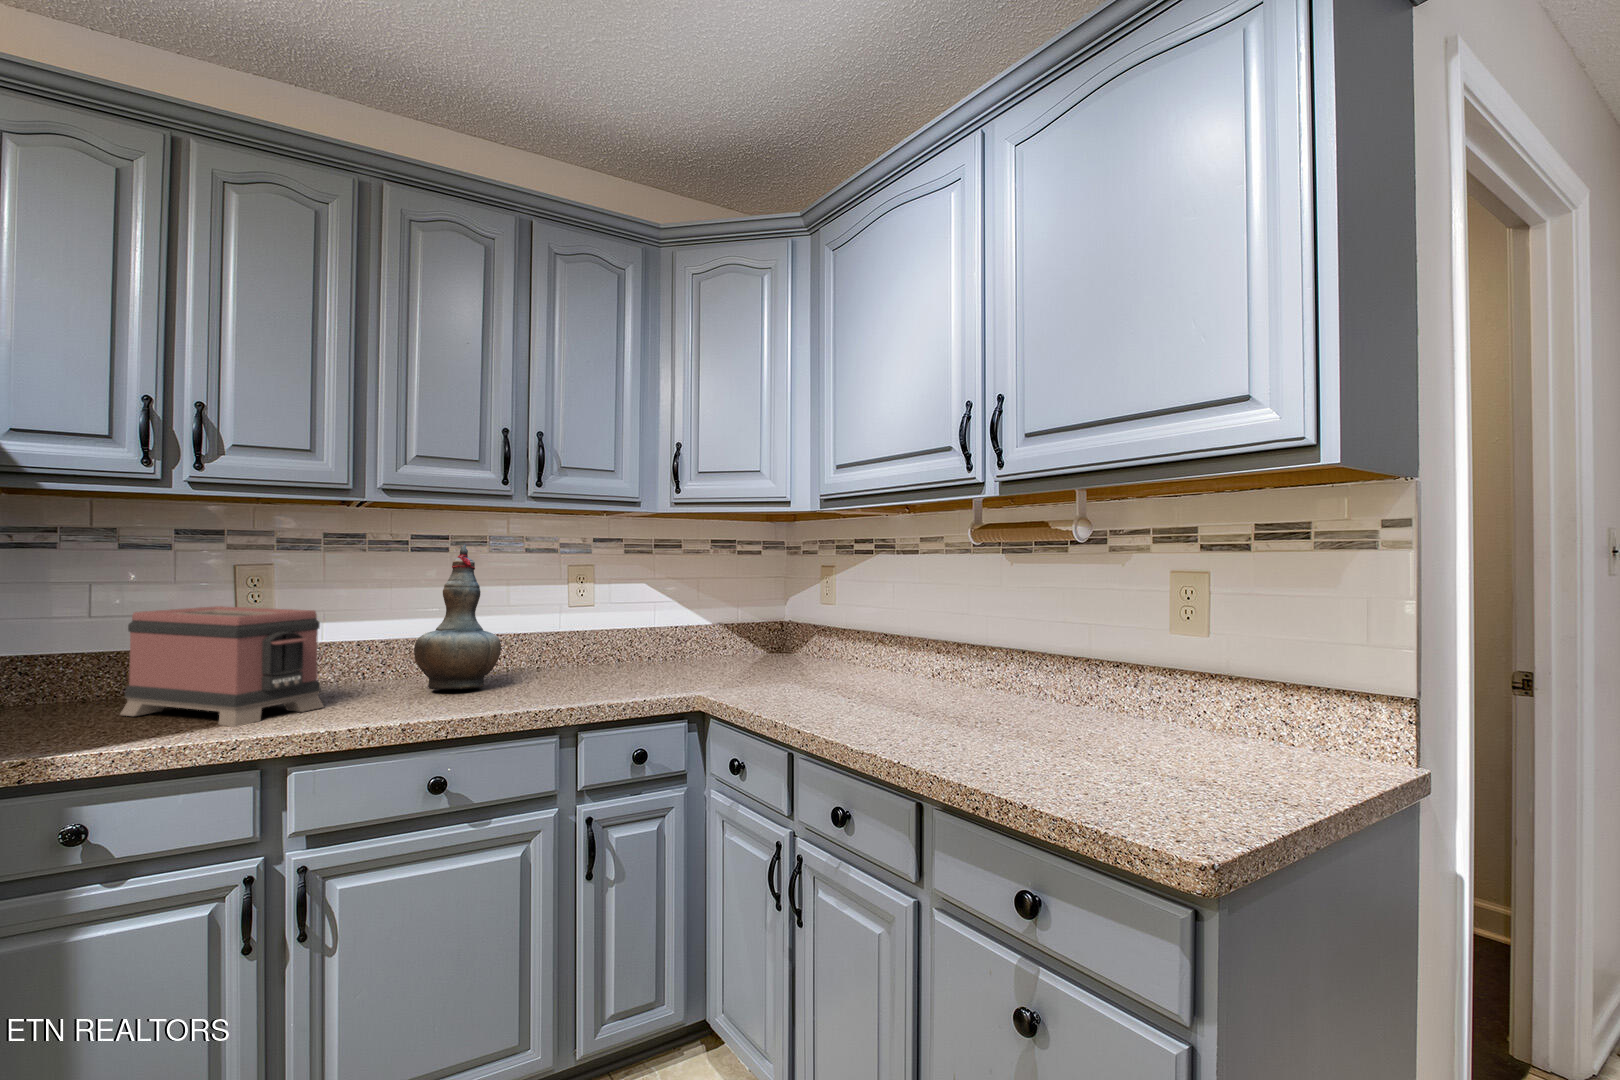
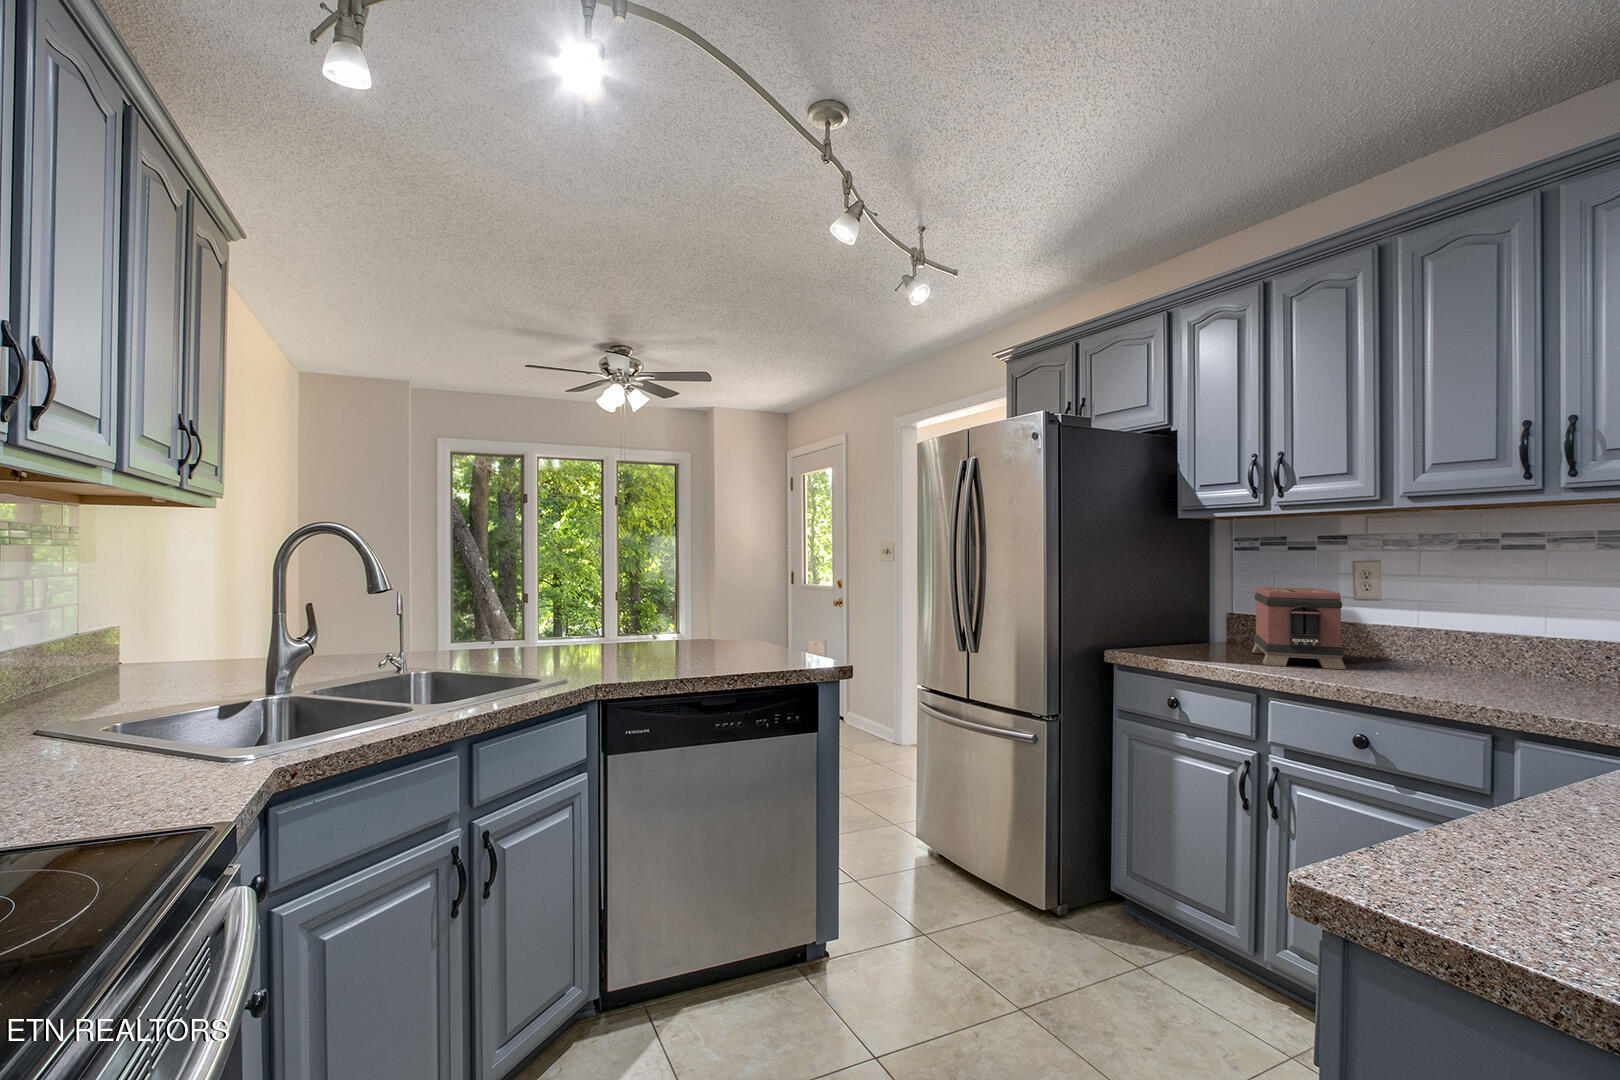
decorative vase: present [414,544,501,689] -> none [1438,541,1541,686]

